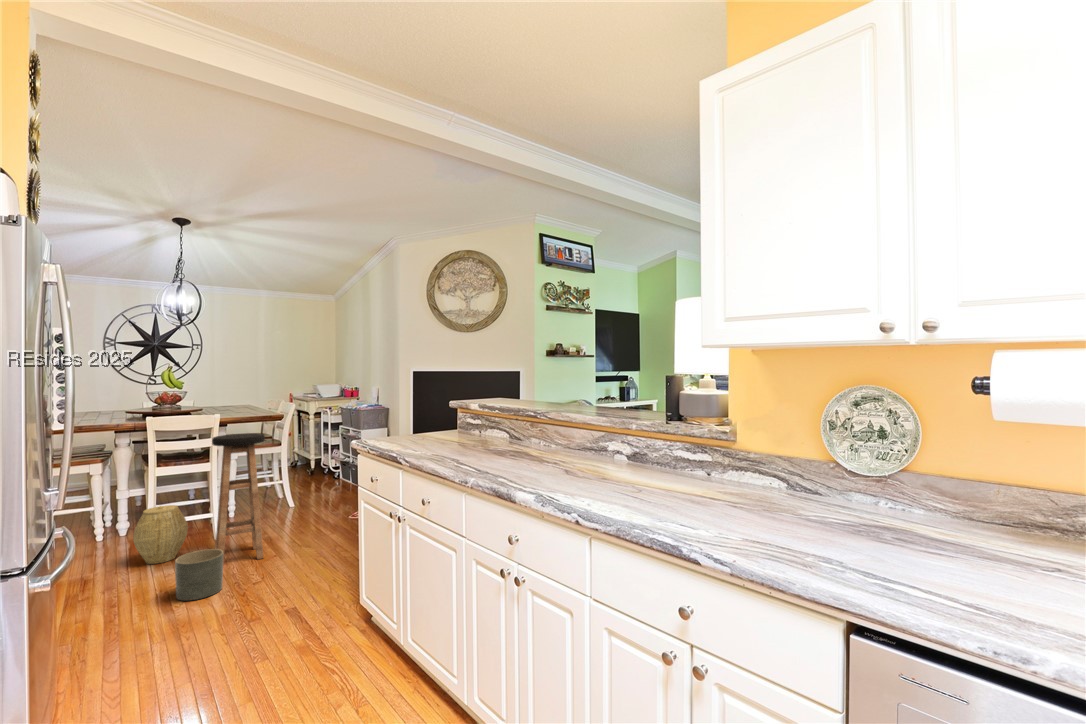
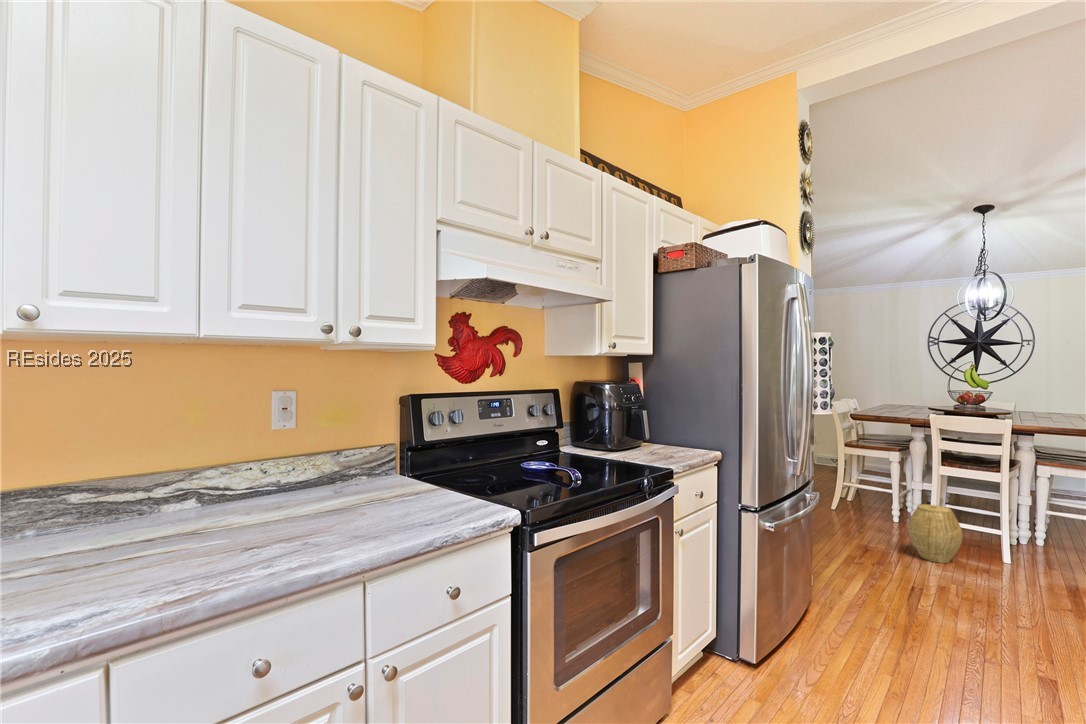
bar stool: present [212,433,265,559] -> none [981,444,1054,606]
planter: present [175,549,223,601] -> none [925,559,979,614]

